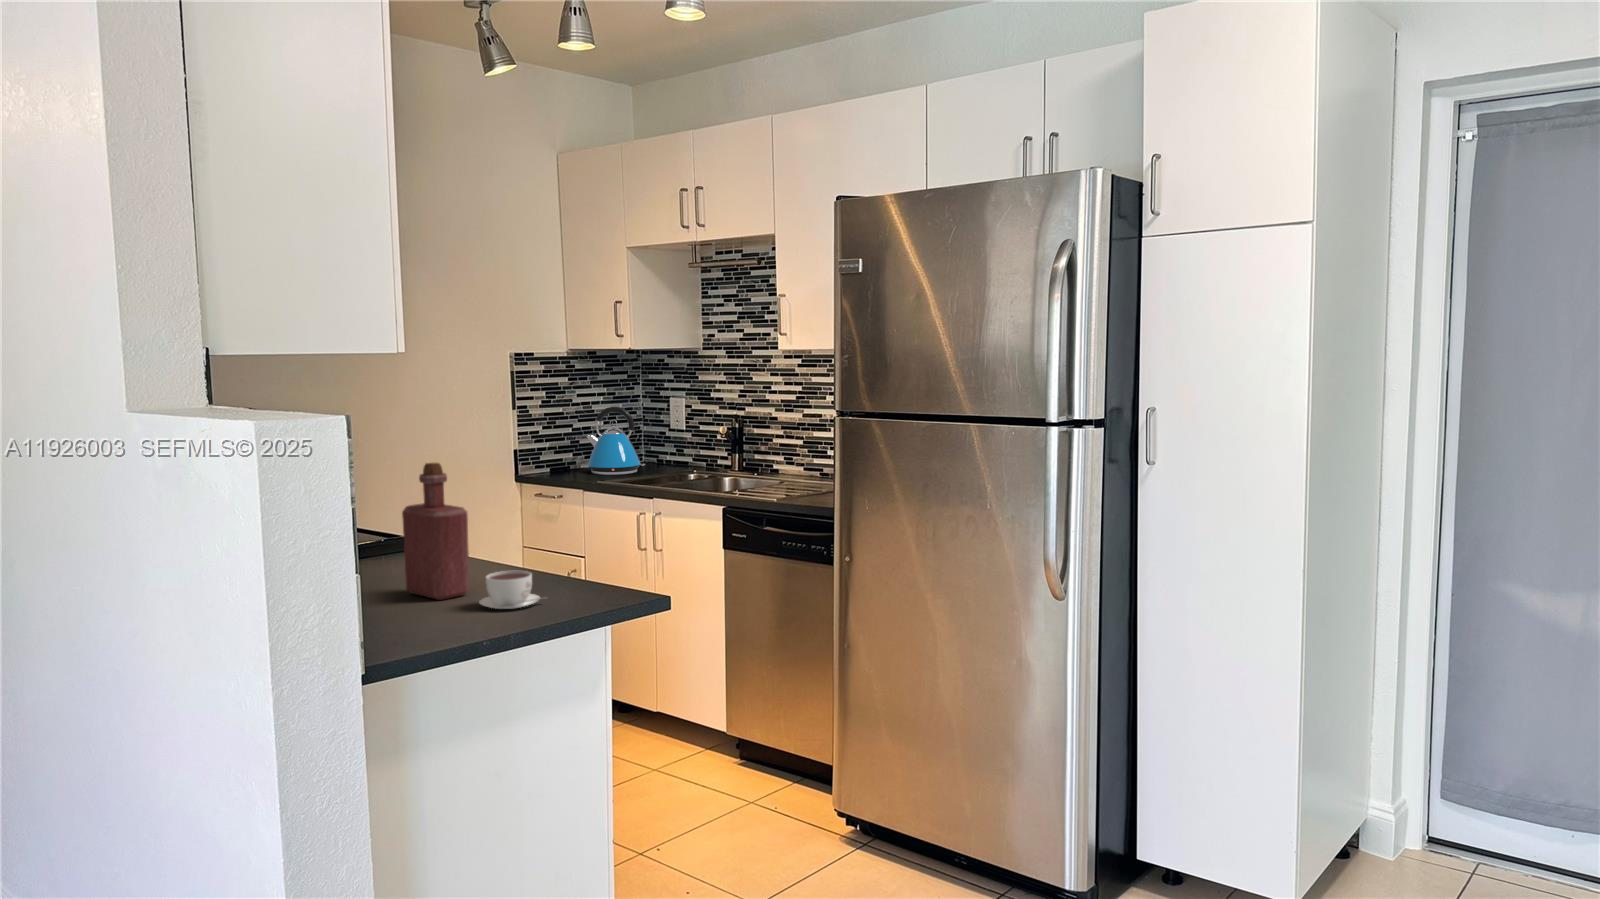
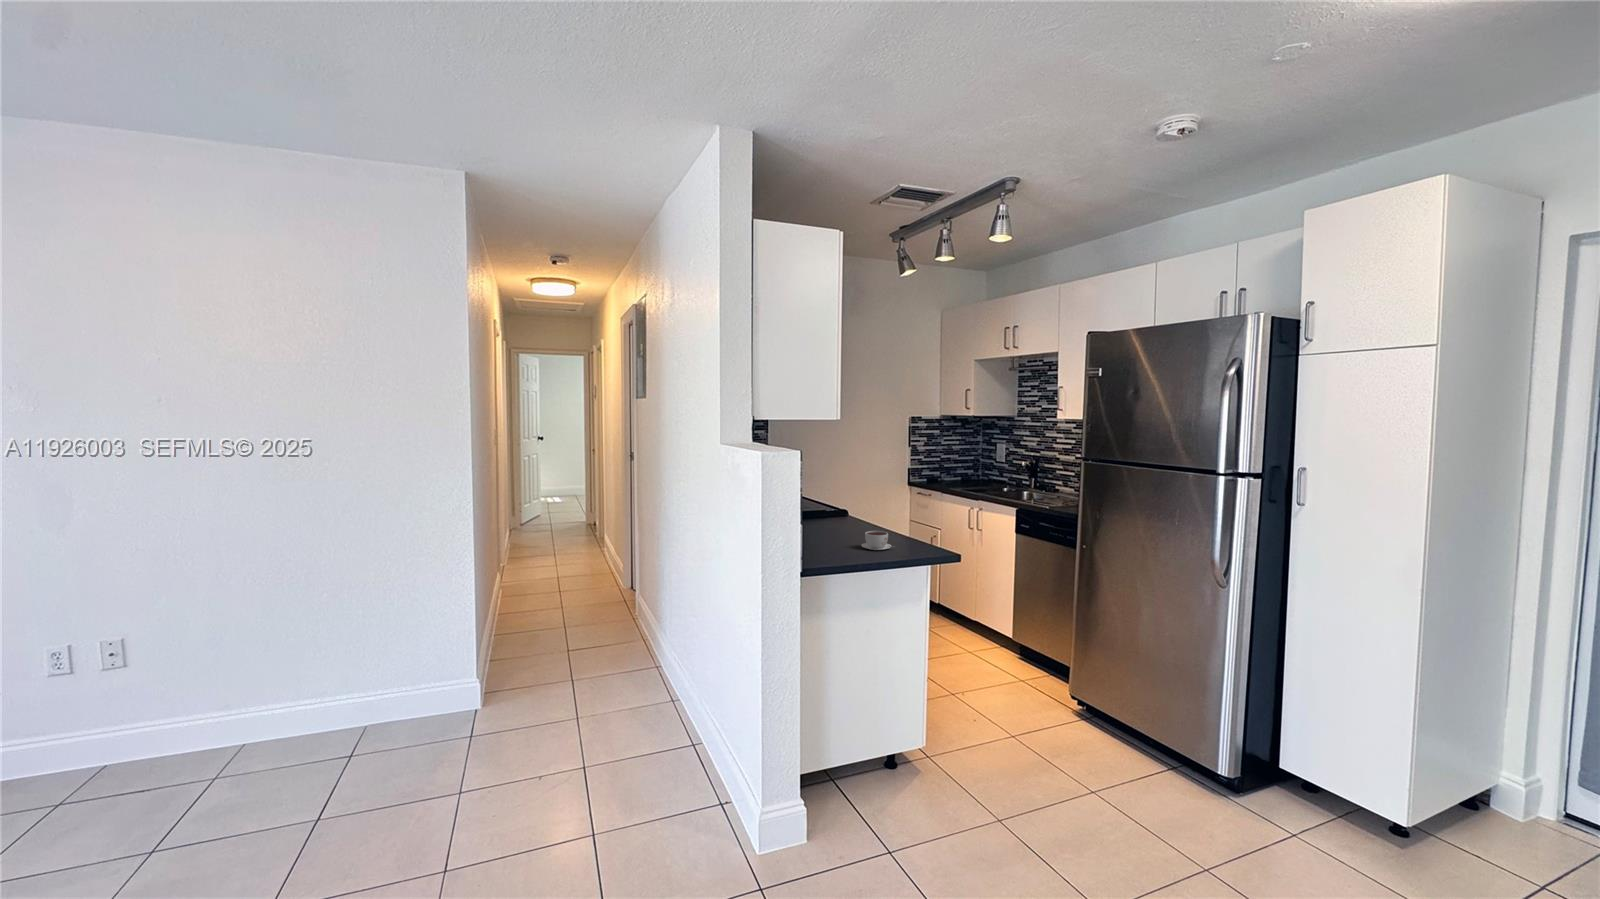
kettle: present [587,407,645,475] -> none [946,448,979,486]
bottle: present [402,463,470,600] -> none [830,474,861,542]

